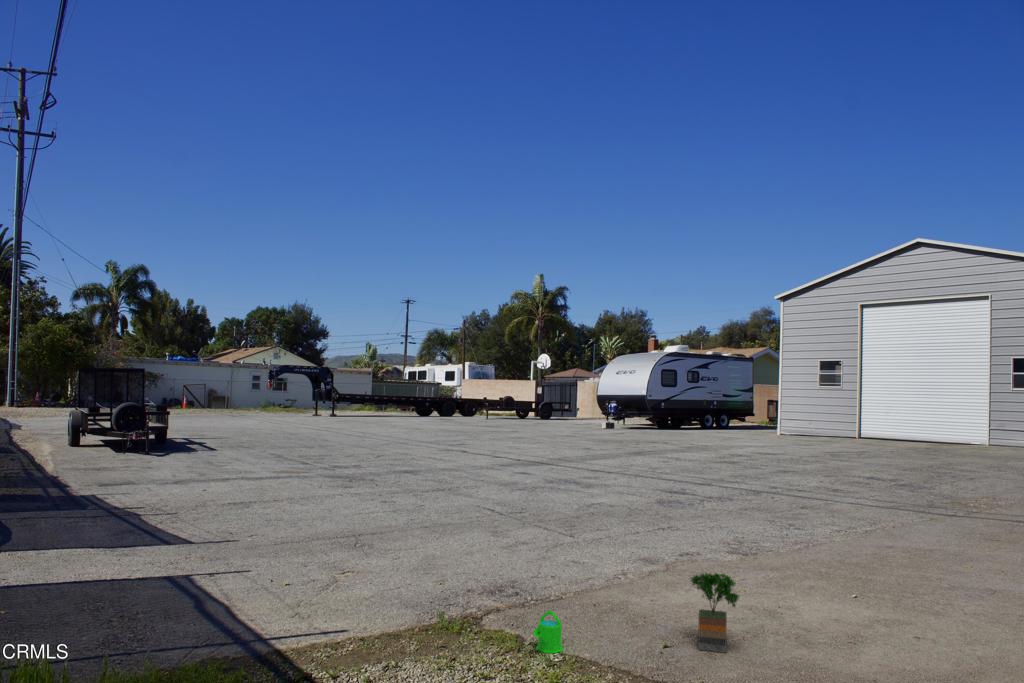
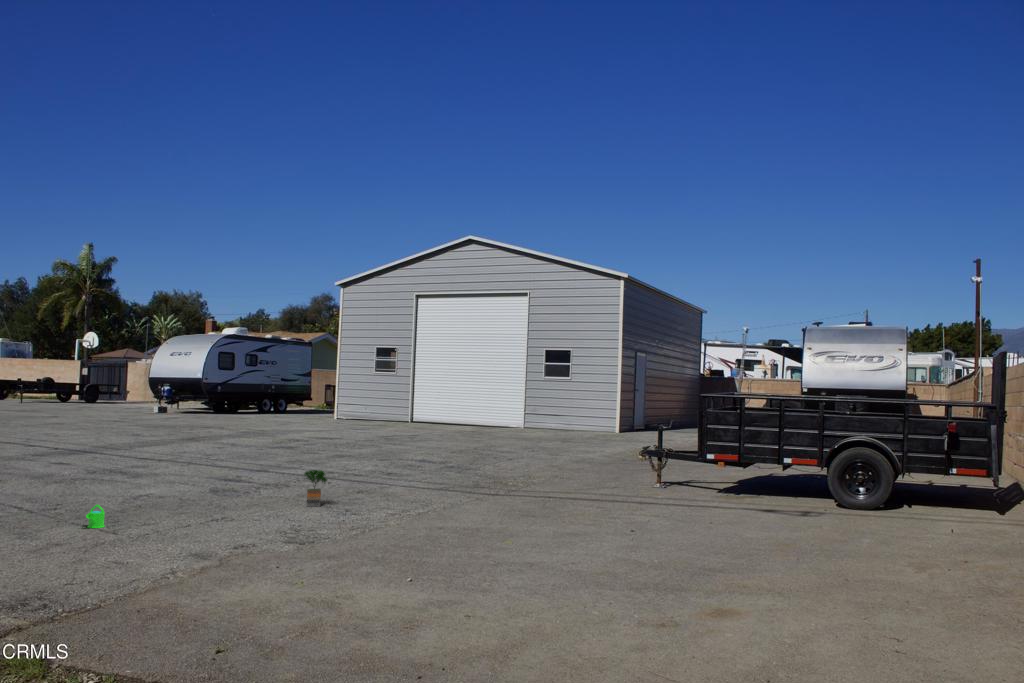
potted tree: present [691,572,739,653] -> present [304,470,327,507]

